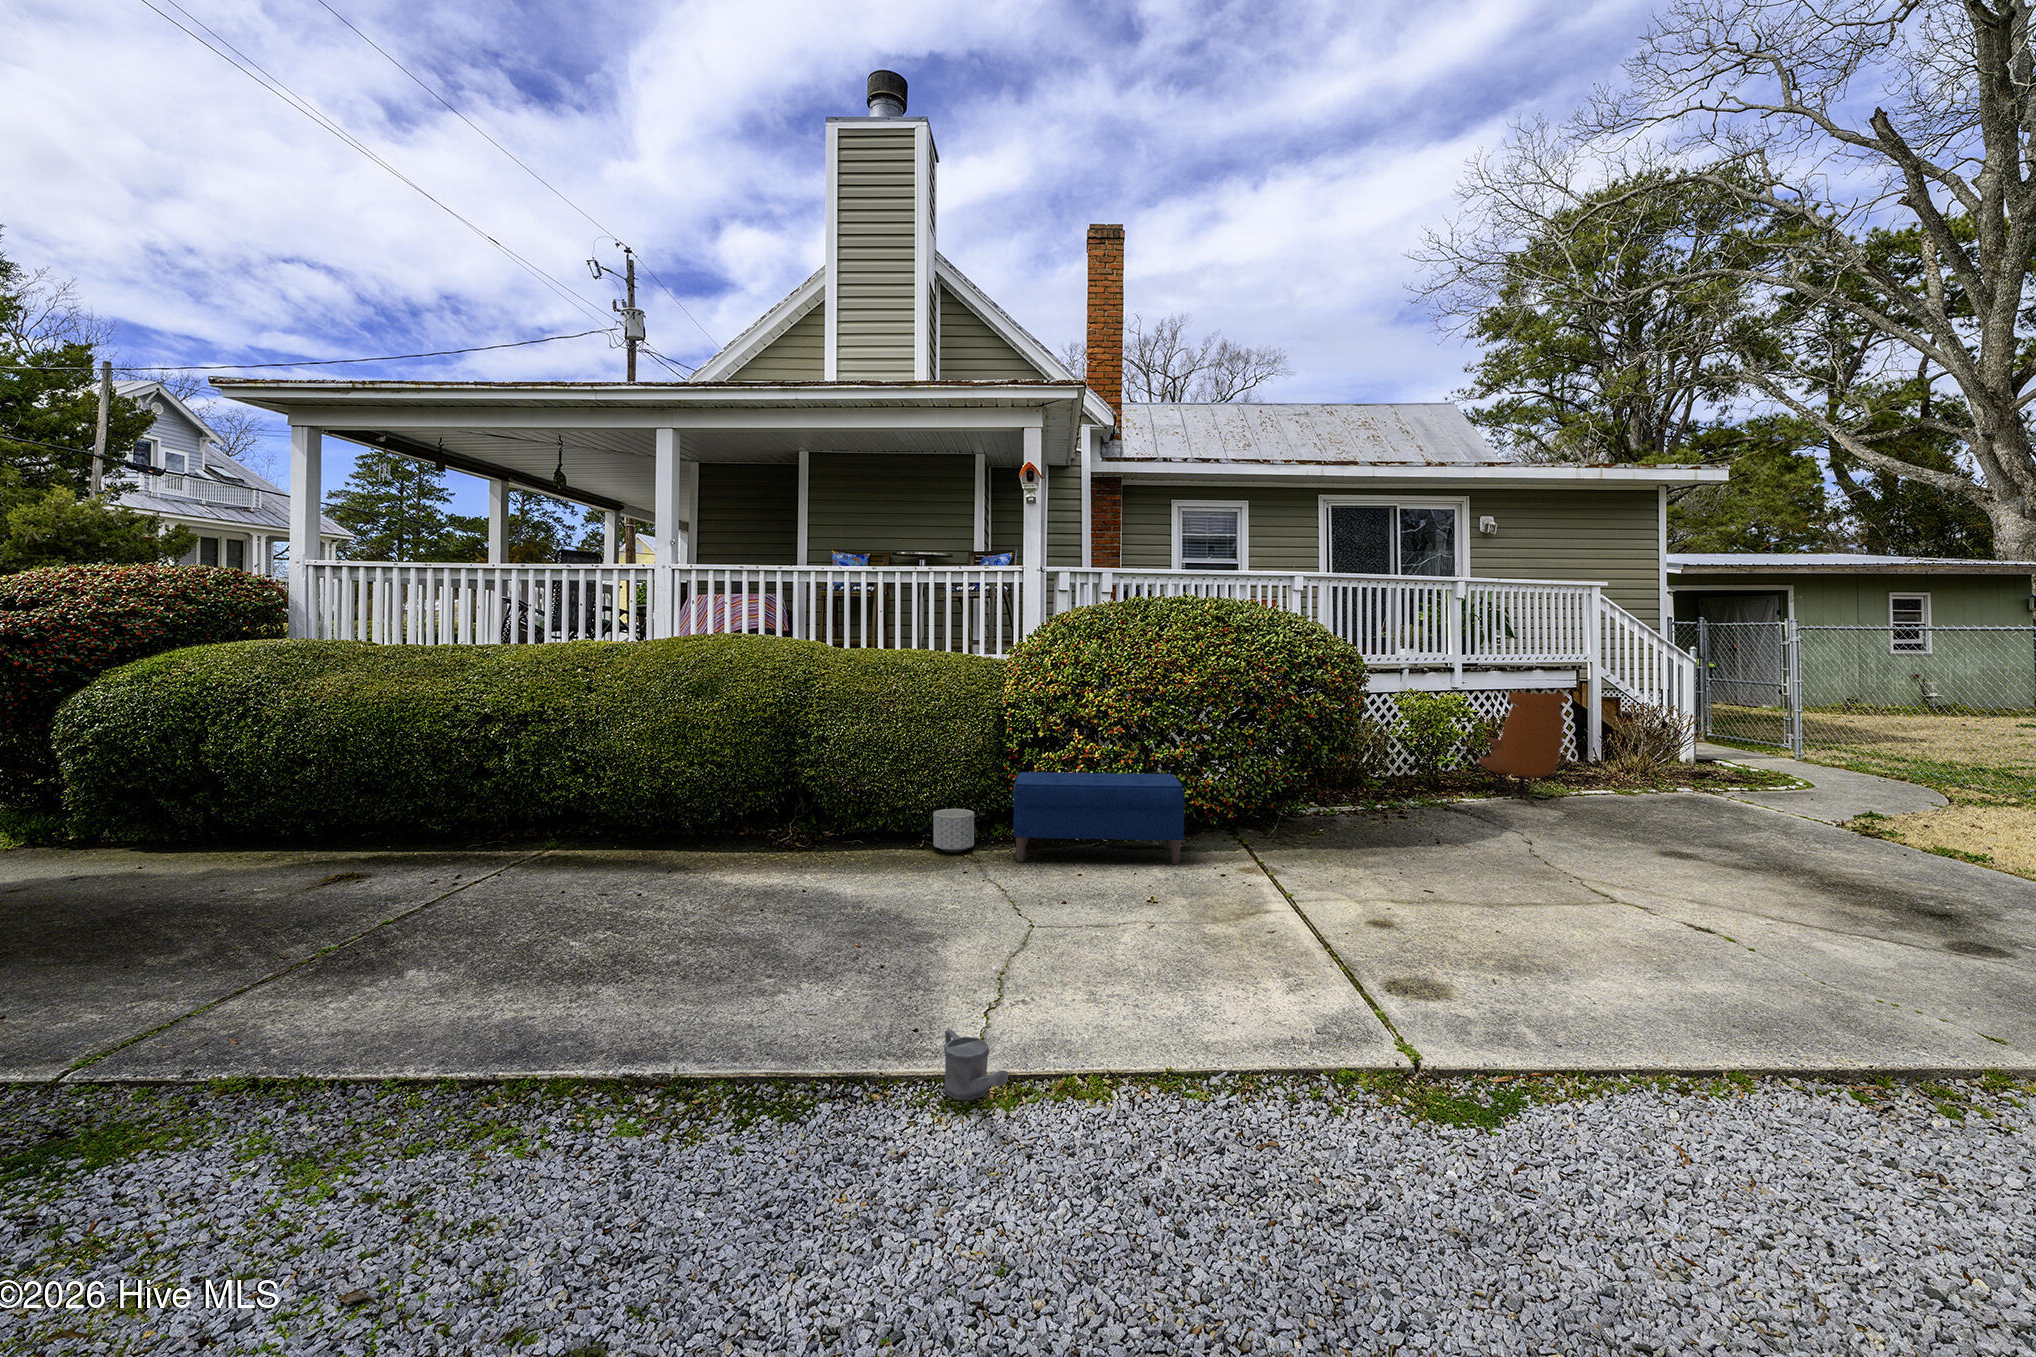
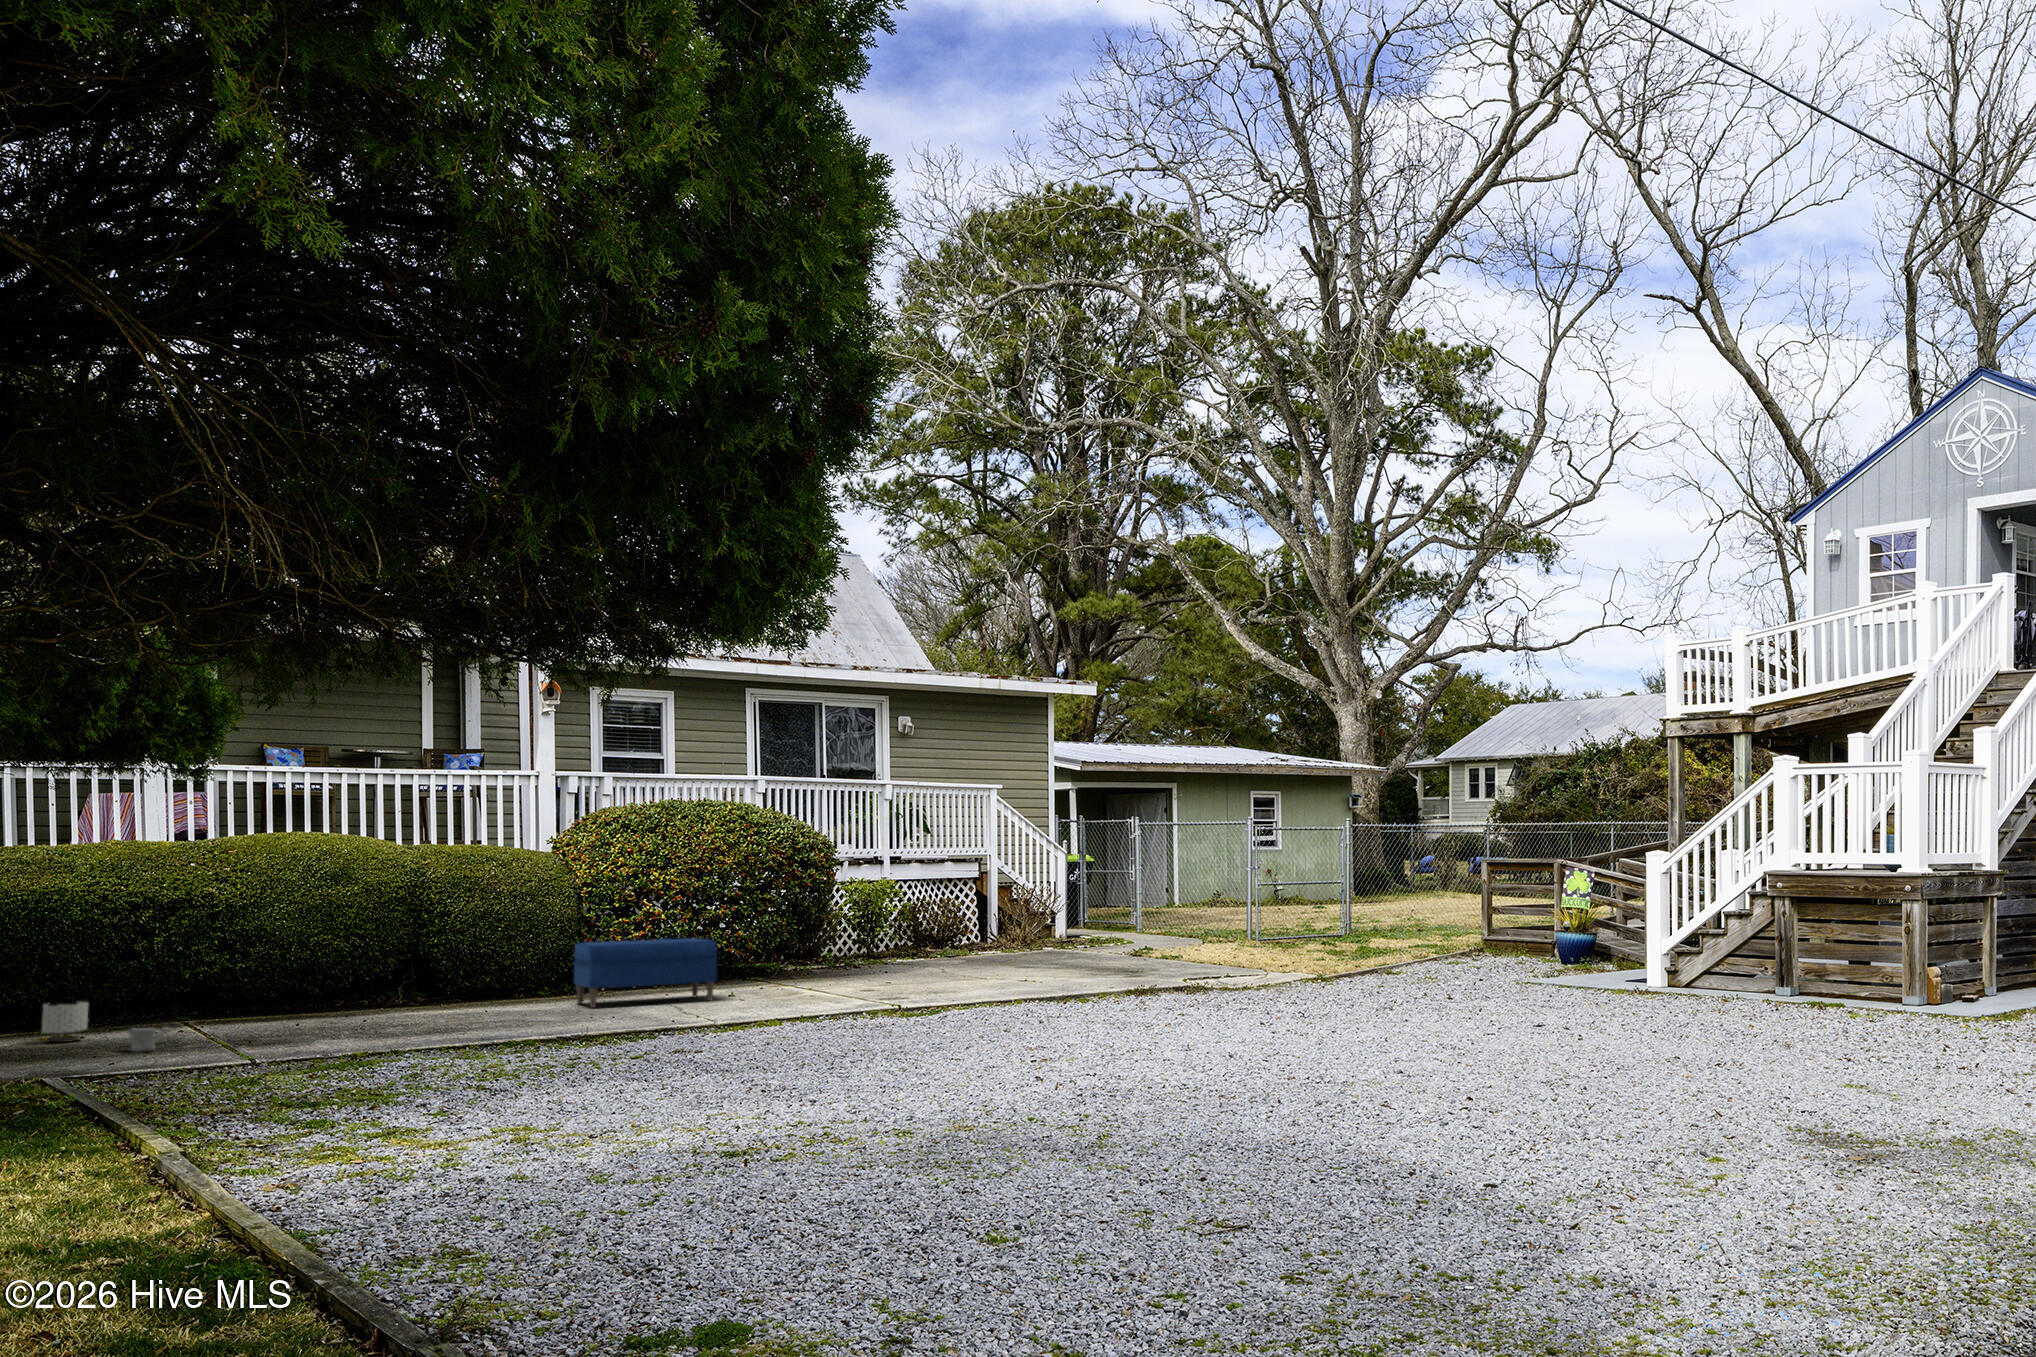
lounge chair: present [1478,692,1566,806] -> none [904,874,966,966]
planter: present [934,809,974,853] -> present [42,1002,89,1042]
watering can: present [944,1029,1008,1100] -> present [129,1027,169,1052]

